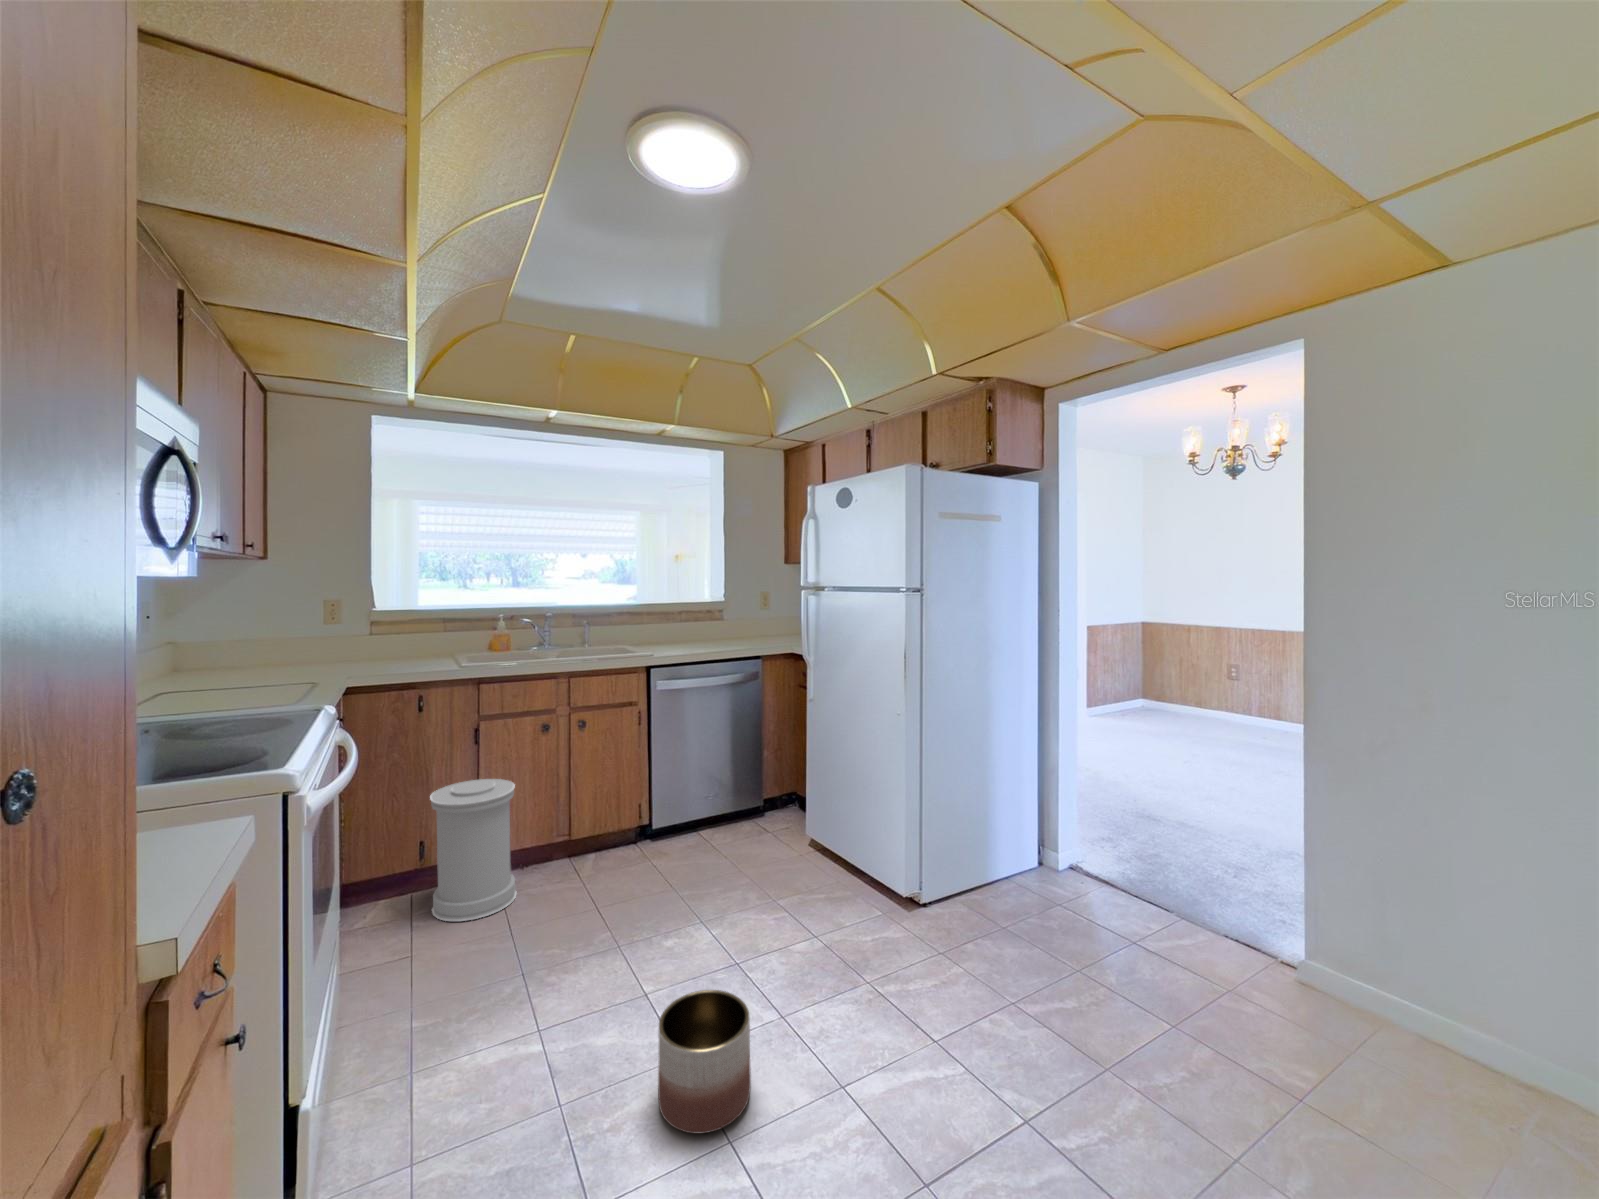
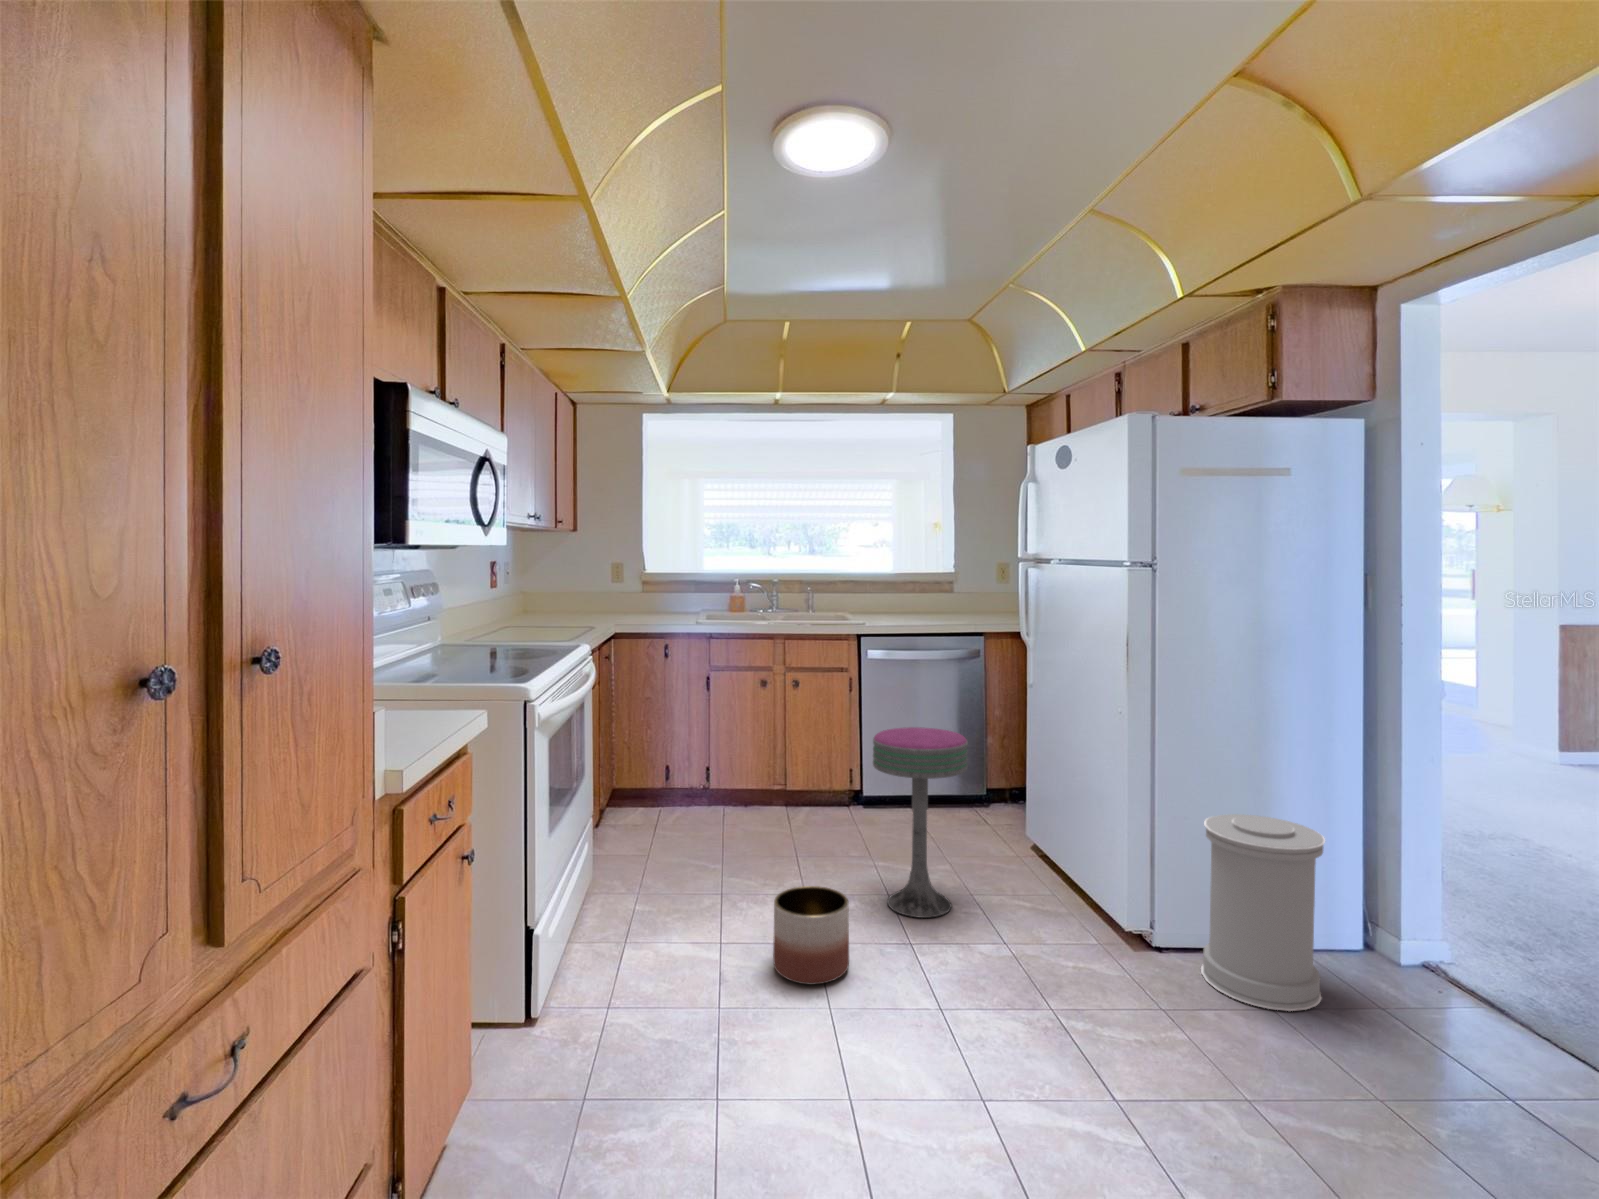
bar stool: none [721,771,820,980] -> present [873,727,968,918]
trash can: present [430,779,517,921] -> present [1201,814,1325,1011]

